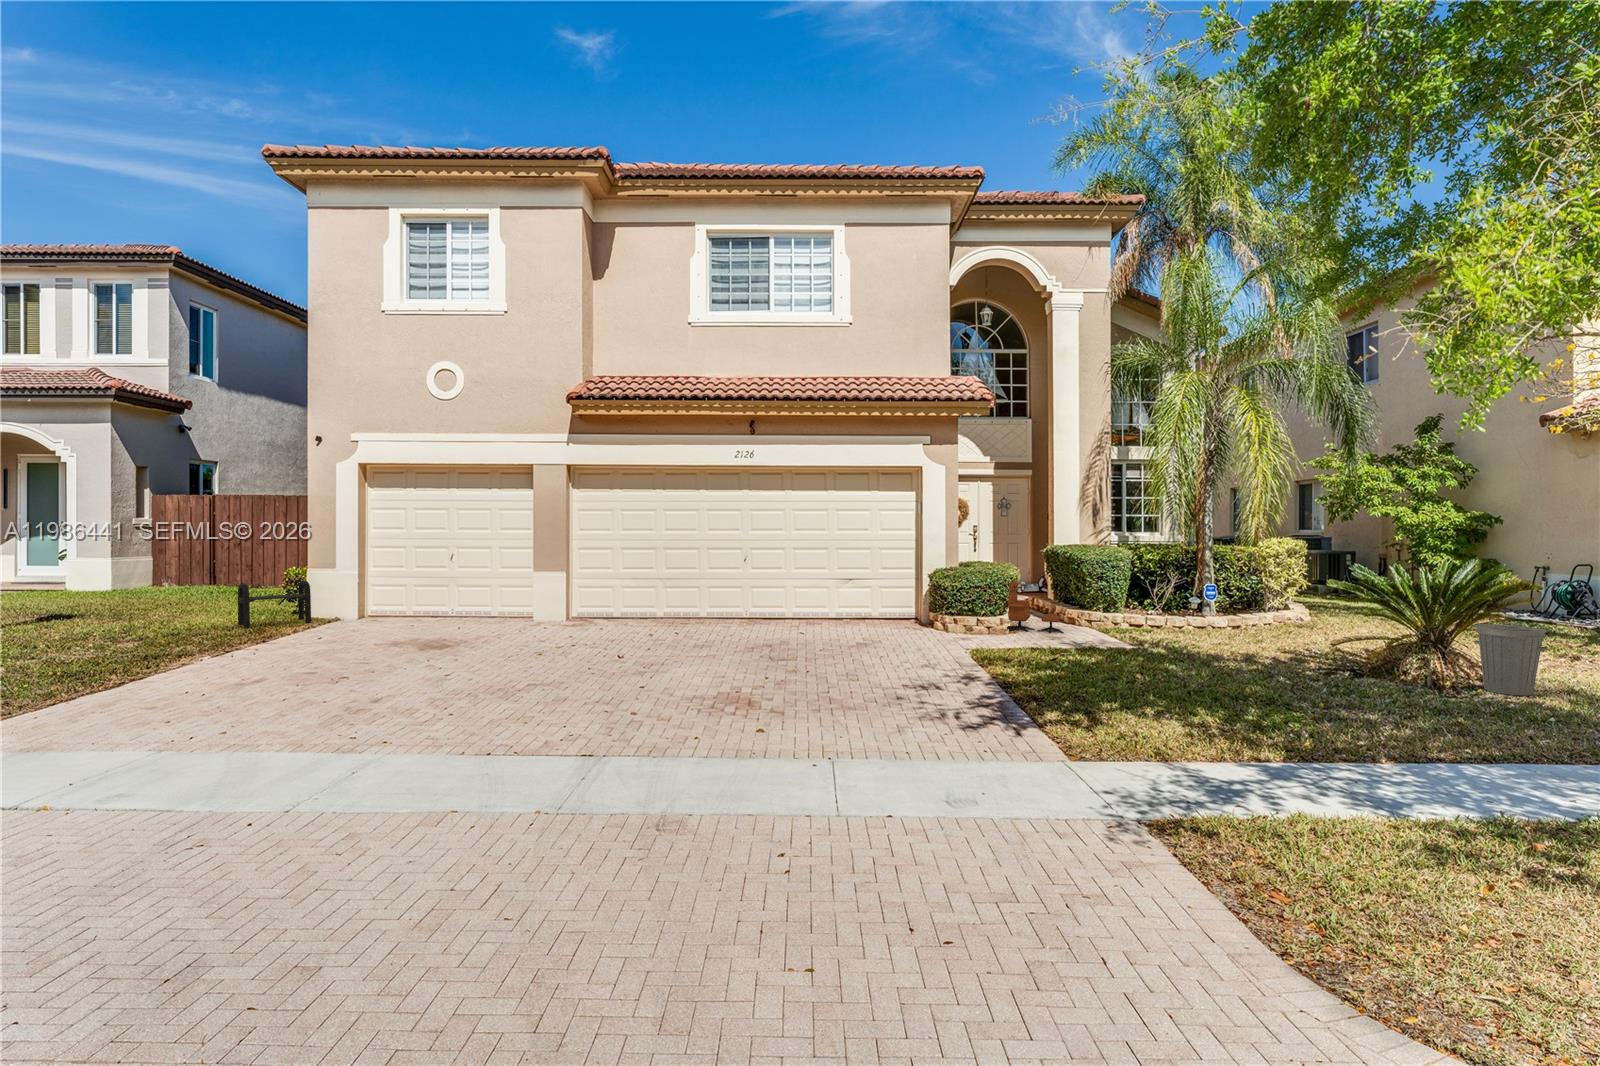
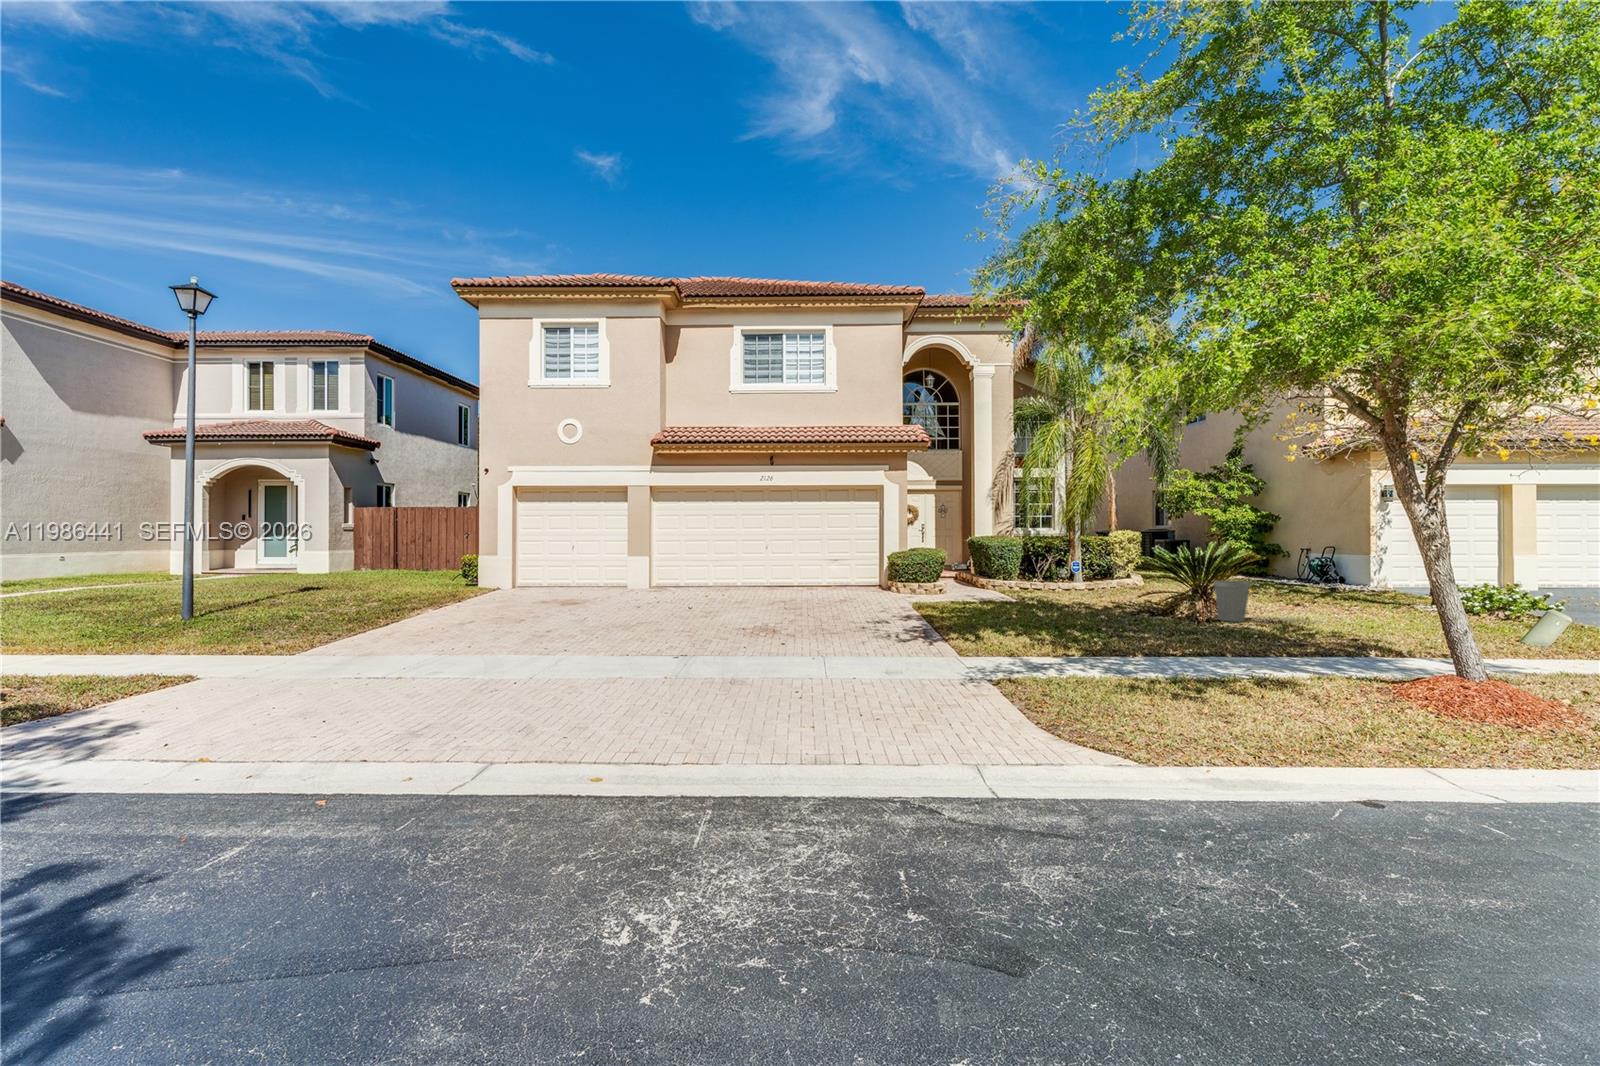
bench: present [238,580,311,628] -> none [439,563,485,593]
lounge chair: present [1007,581,1063,633] -> none [939,560,976,593]

